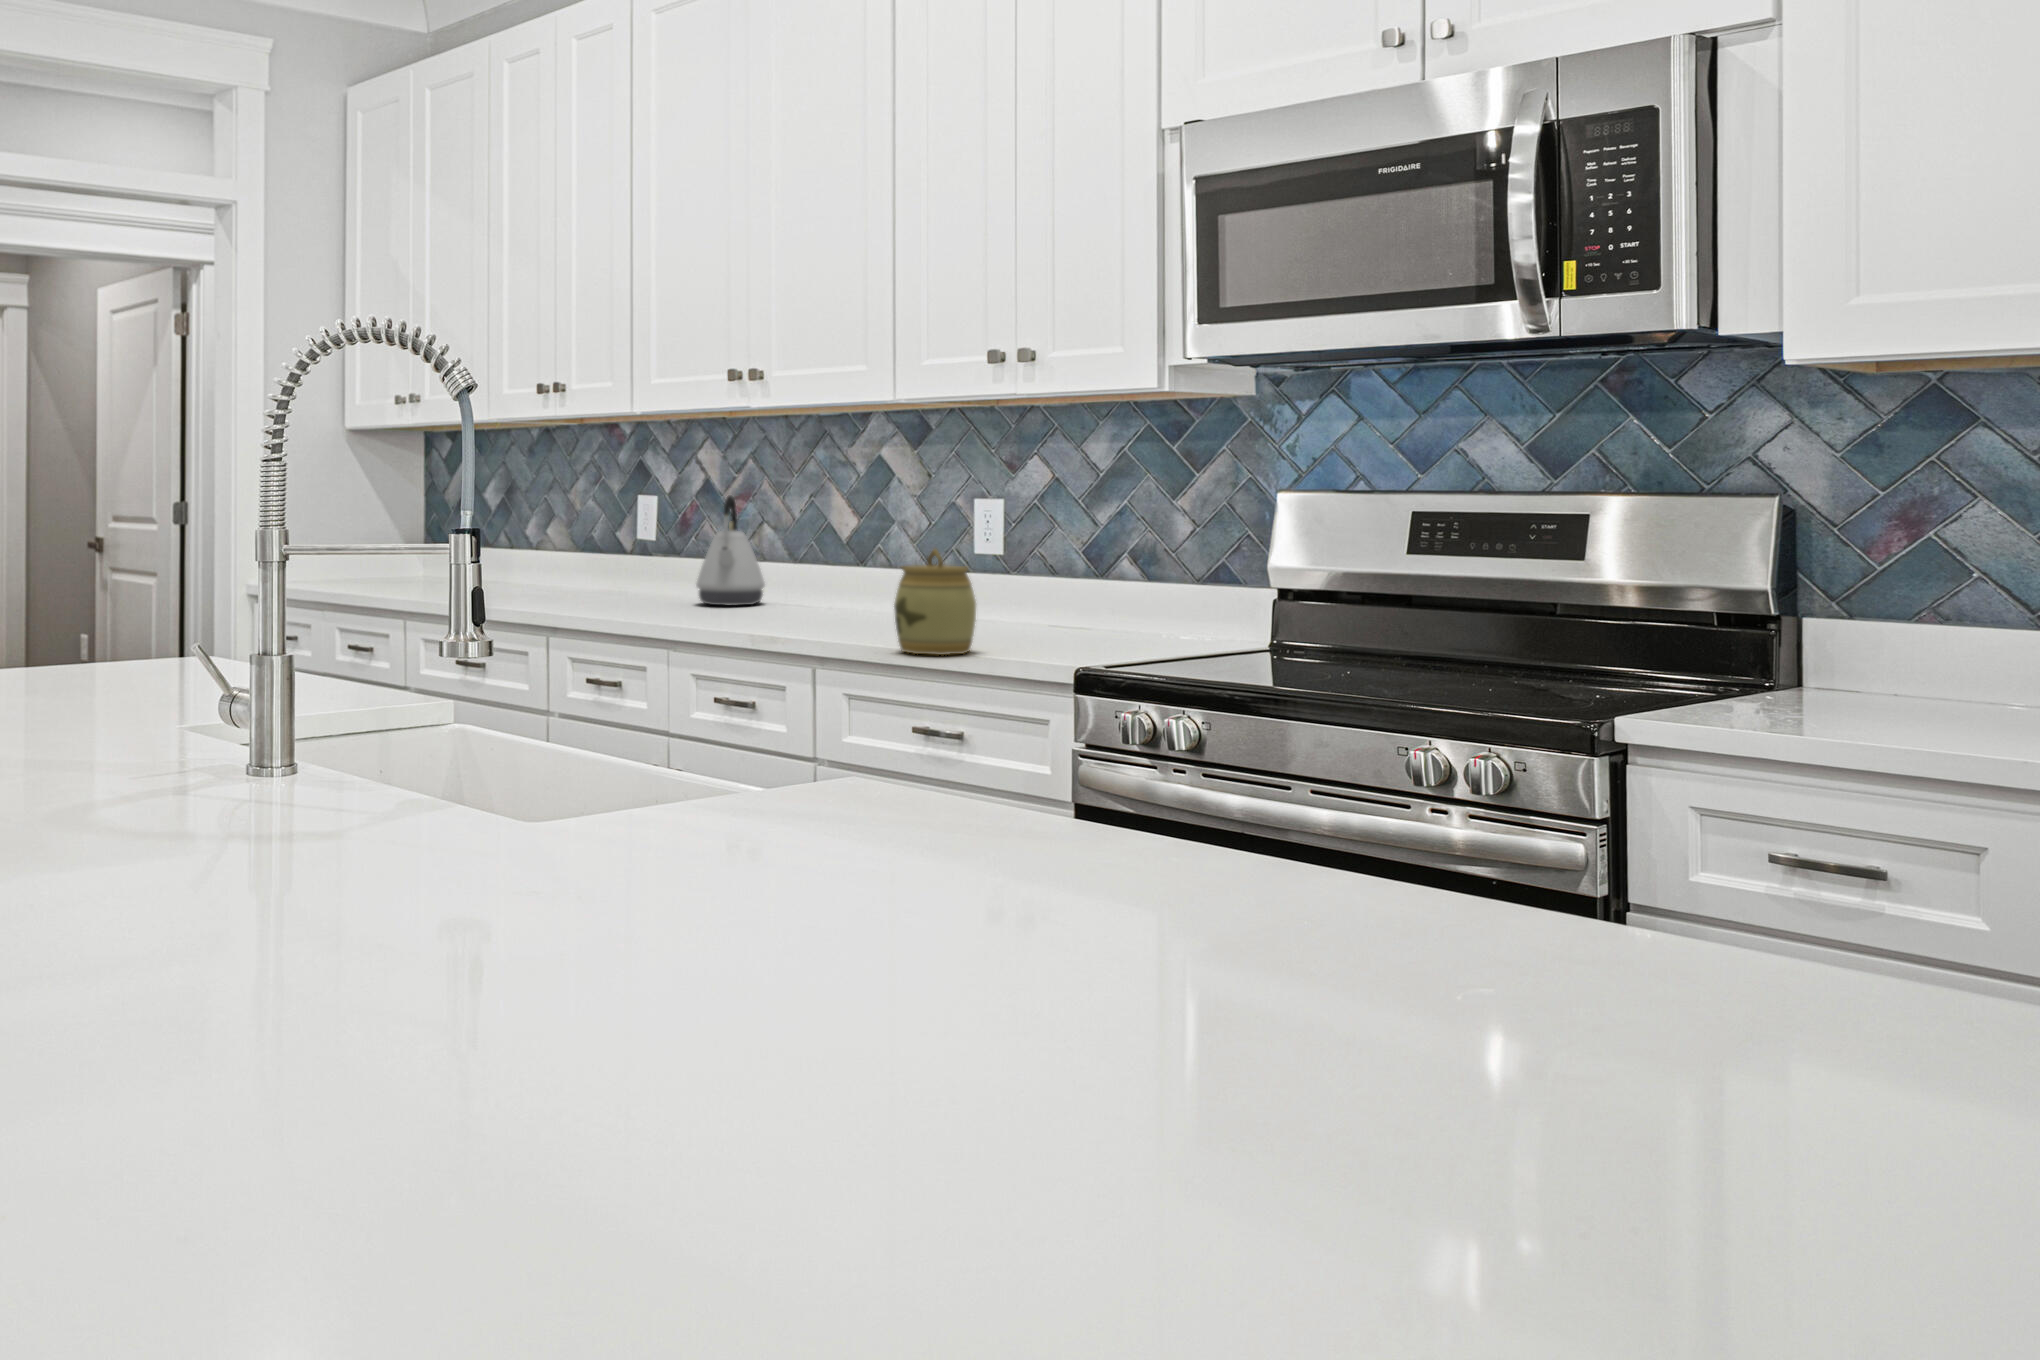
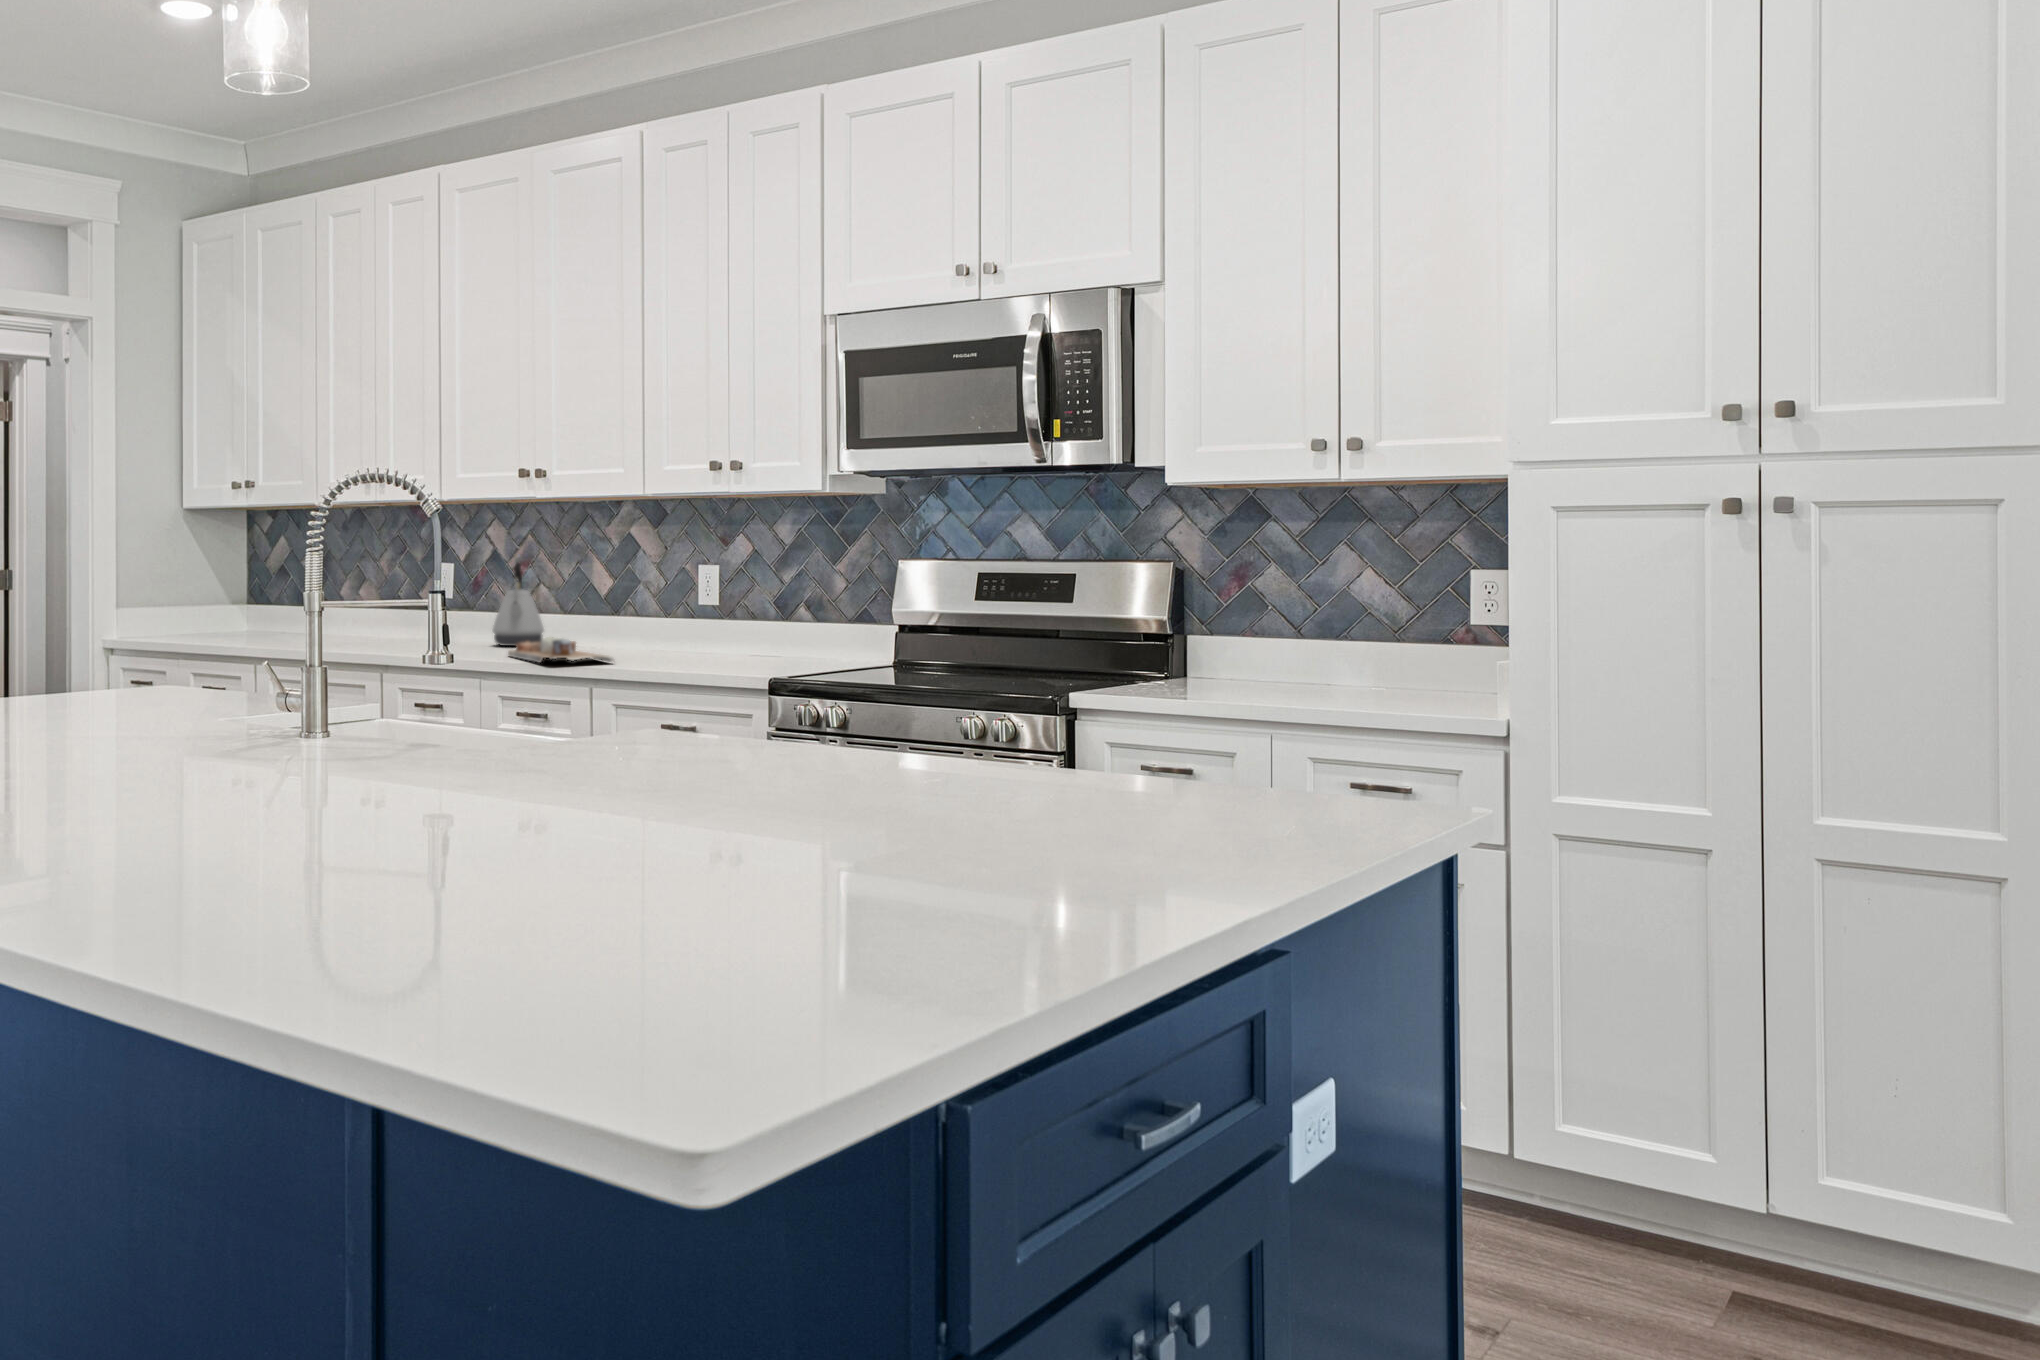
jar: present [894,549,976,655] -> none [648,600,704,673]
cutting board: none [708,598,851,635] -> present [508,637,614,662]

